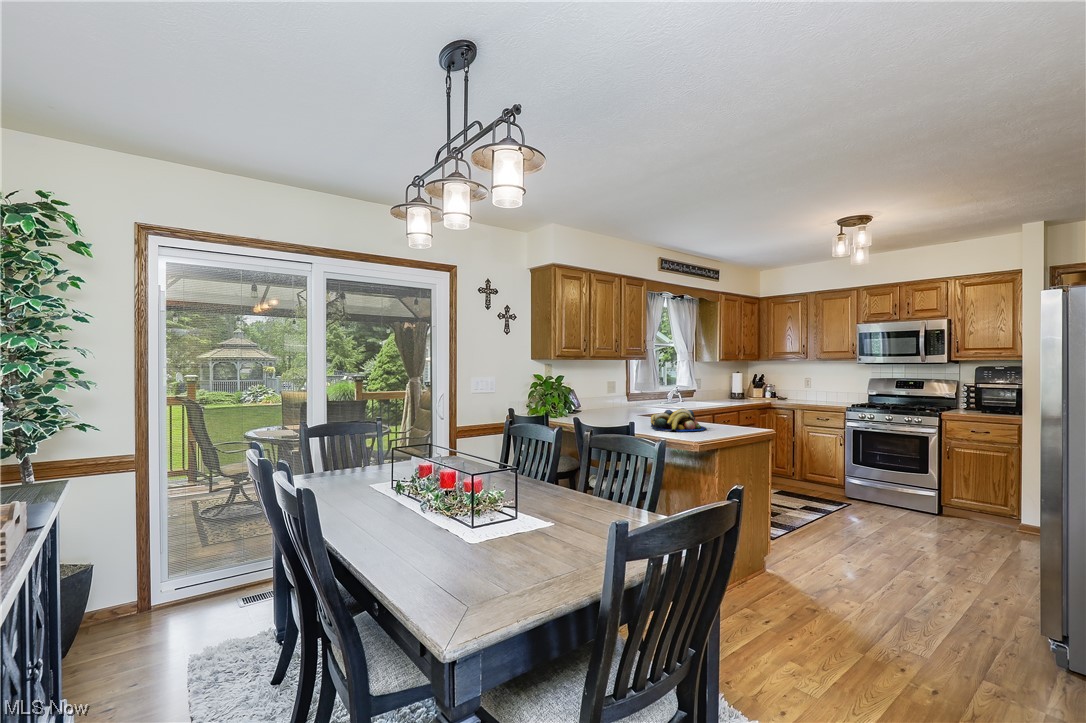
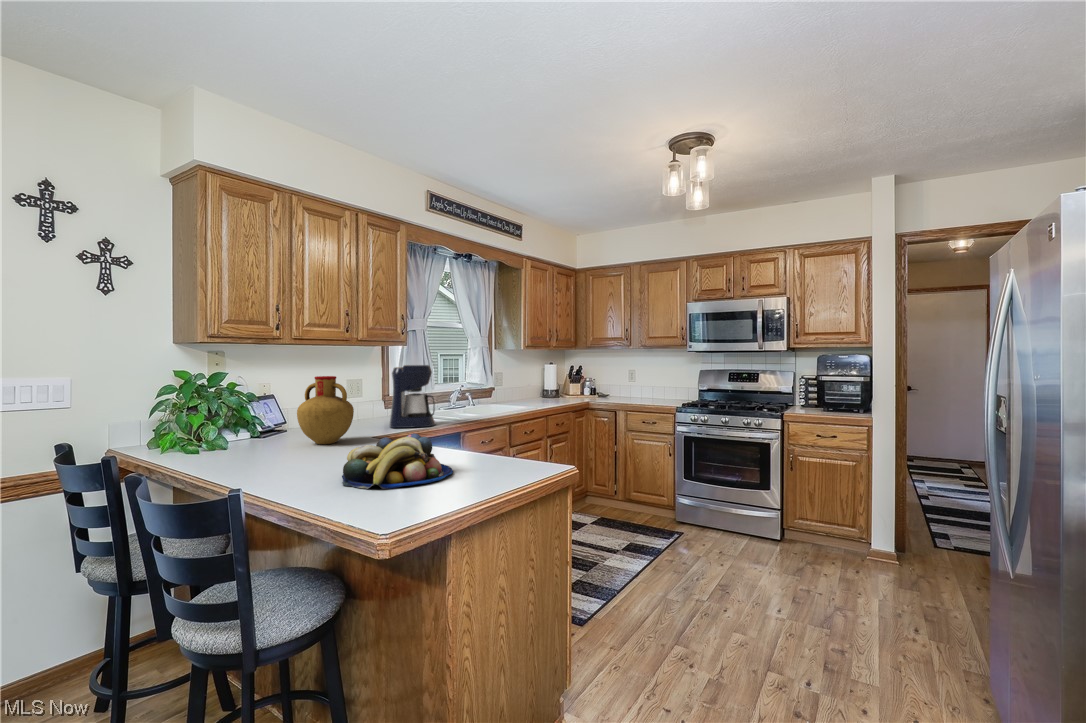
coffee maker: none [640,372,669,411] -> present [389,365,435,428]
vase: none [601,378,631,417] -> present [297,376,354,444]

